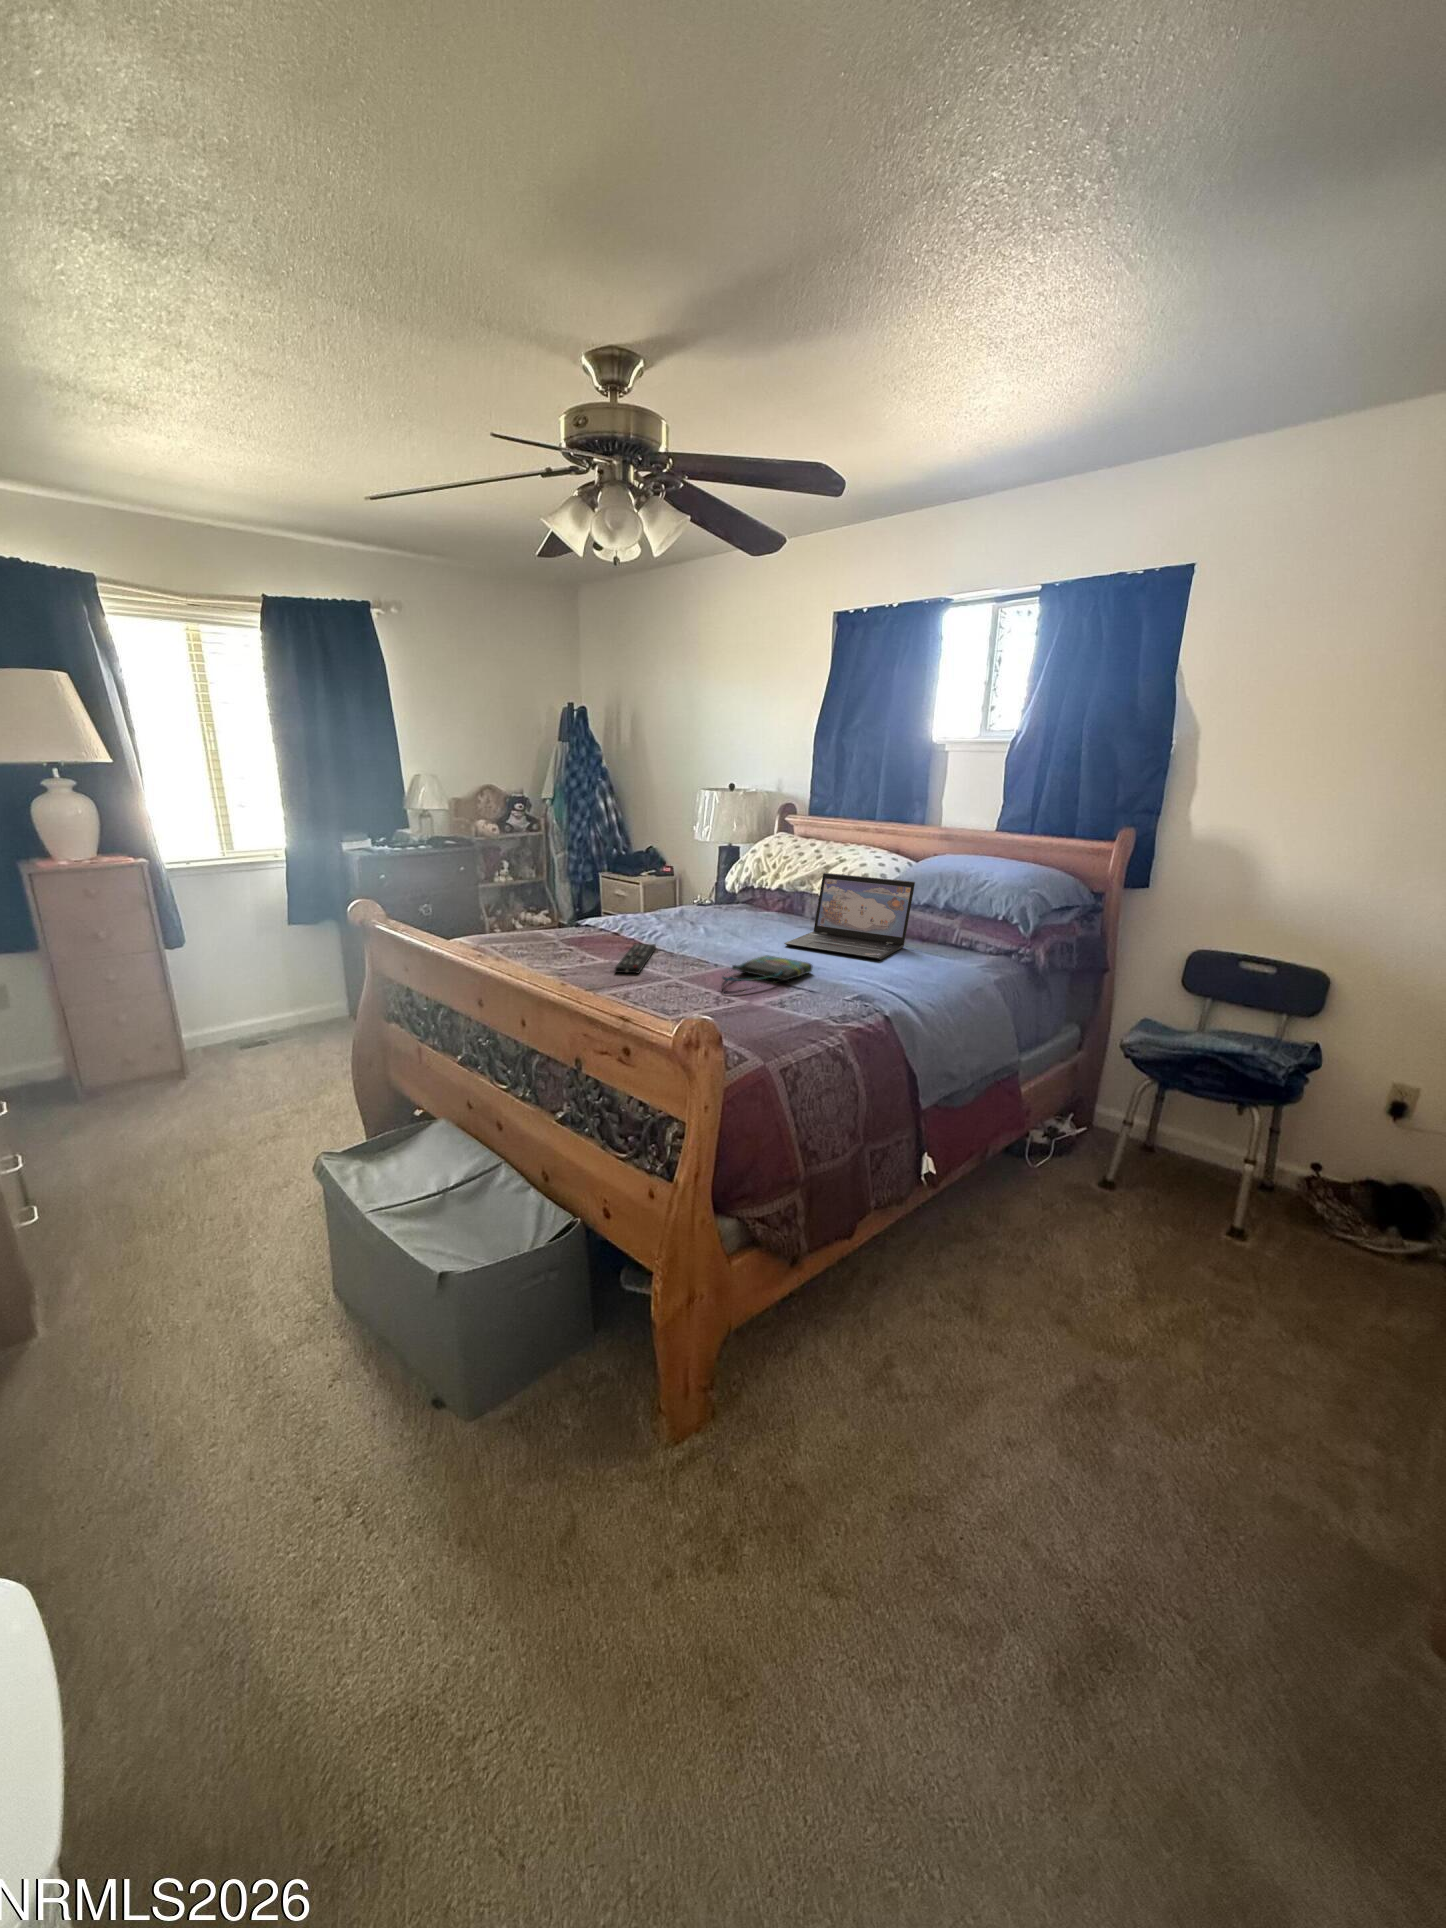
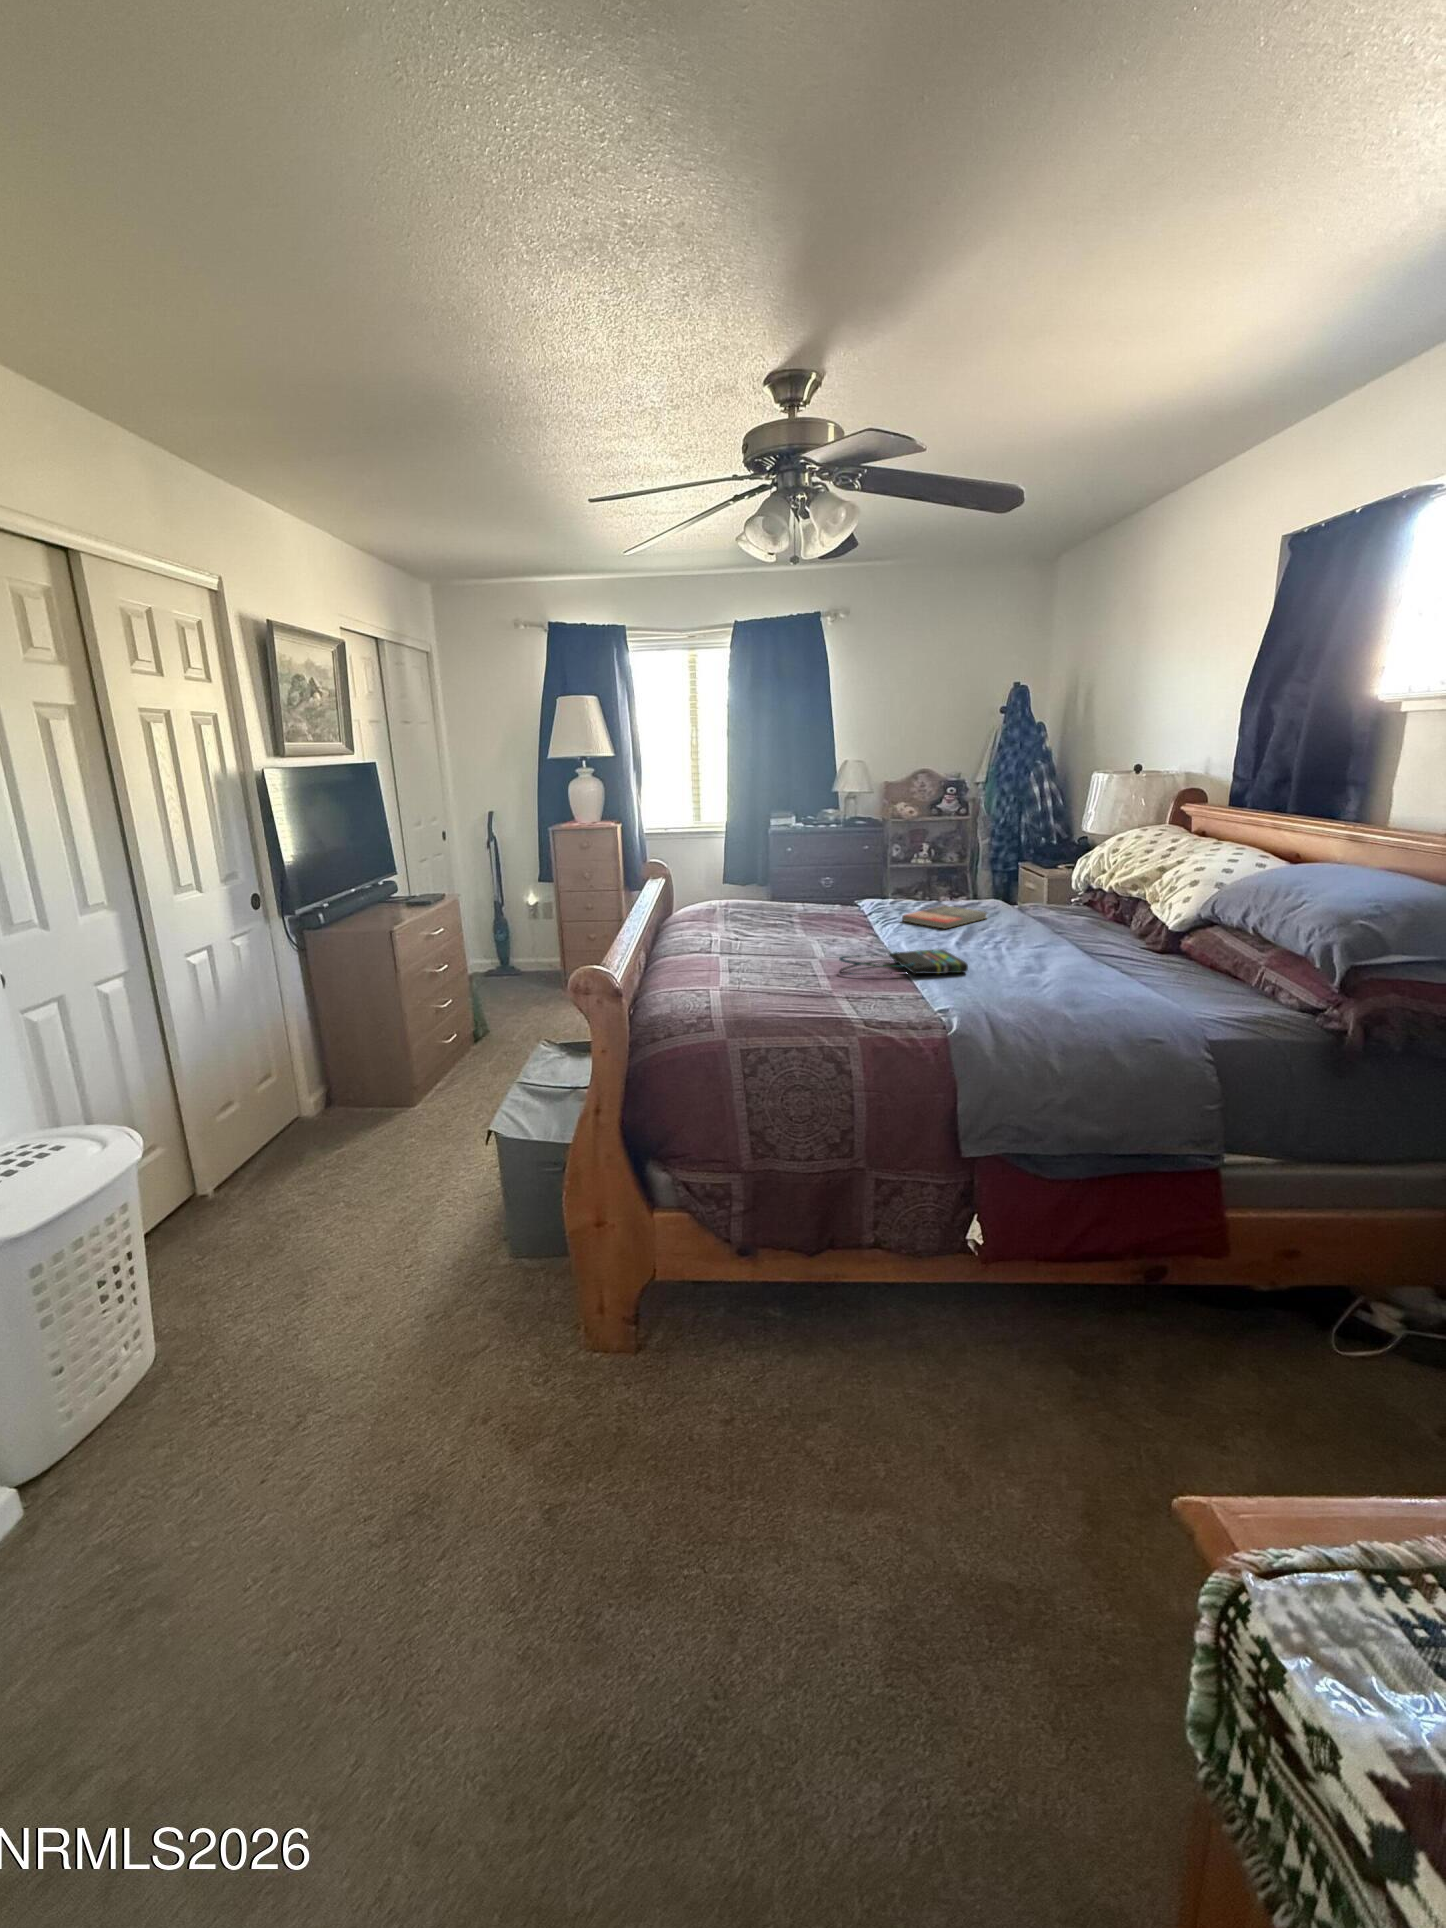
laptop: present [784,873,915,960] -> none [1005,871,1175,976]
book: none [656,916,716,938] -> present [902,905,987,929]
remote control: present [615,944,656,973] -> none [793,924,874,947]

